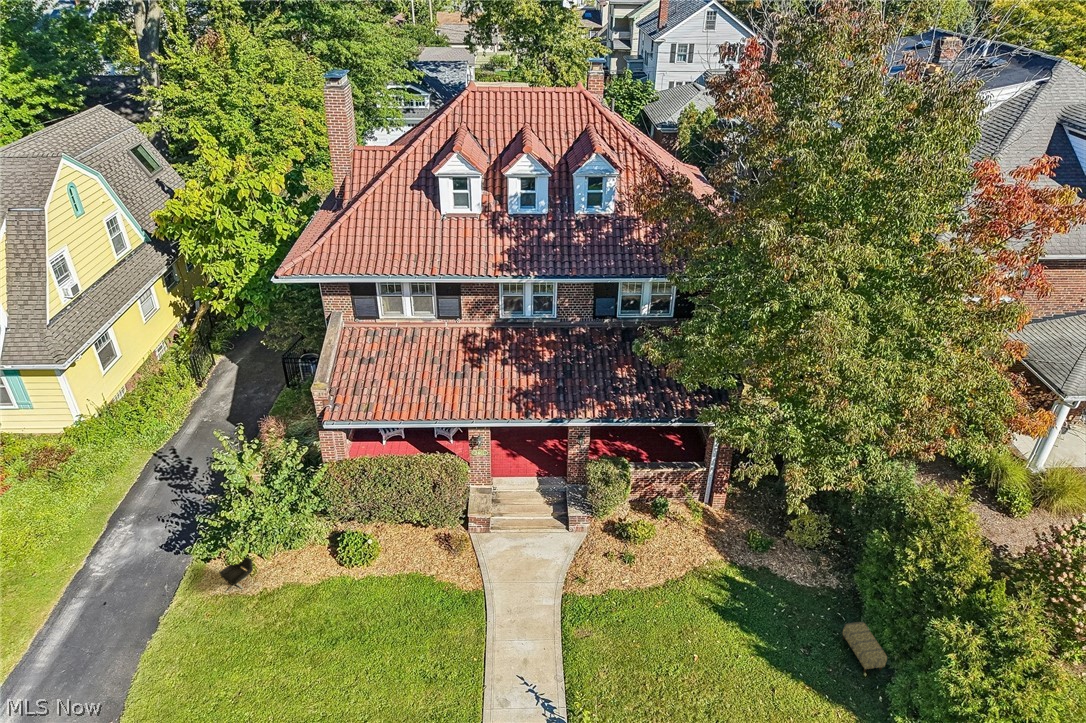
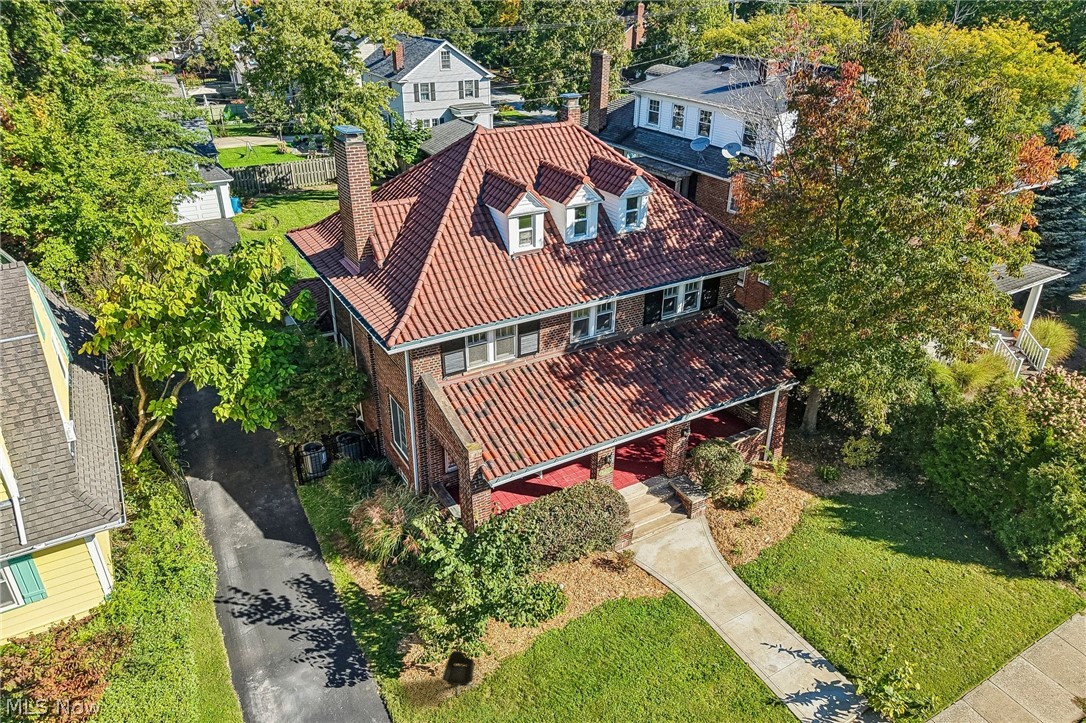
bench: present [842,622,887,672] -> none [928,505,970,539]

